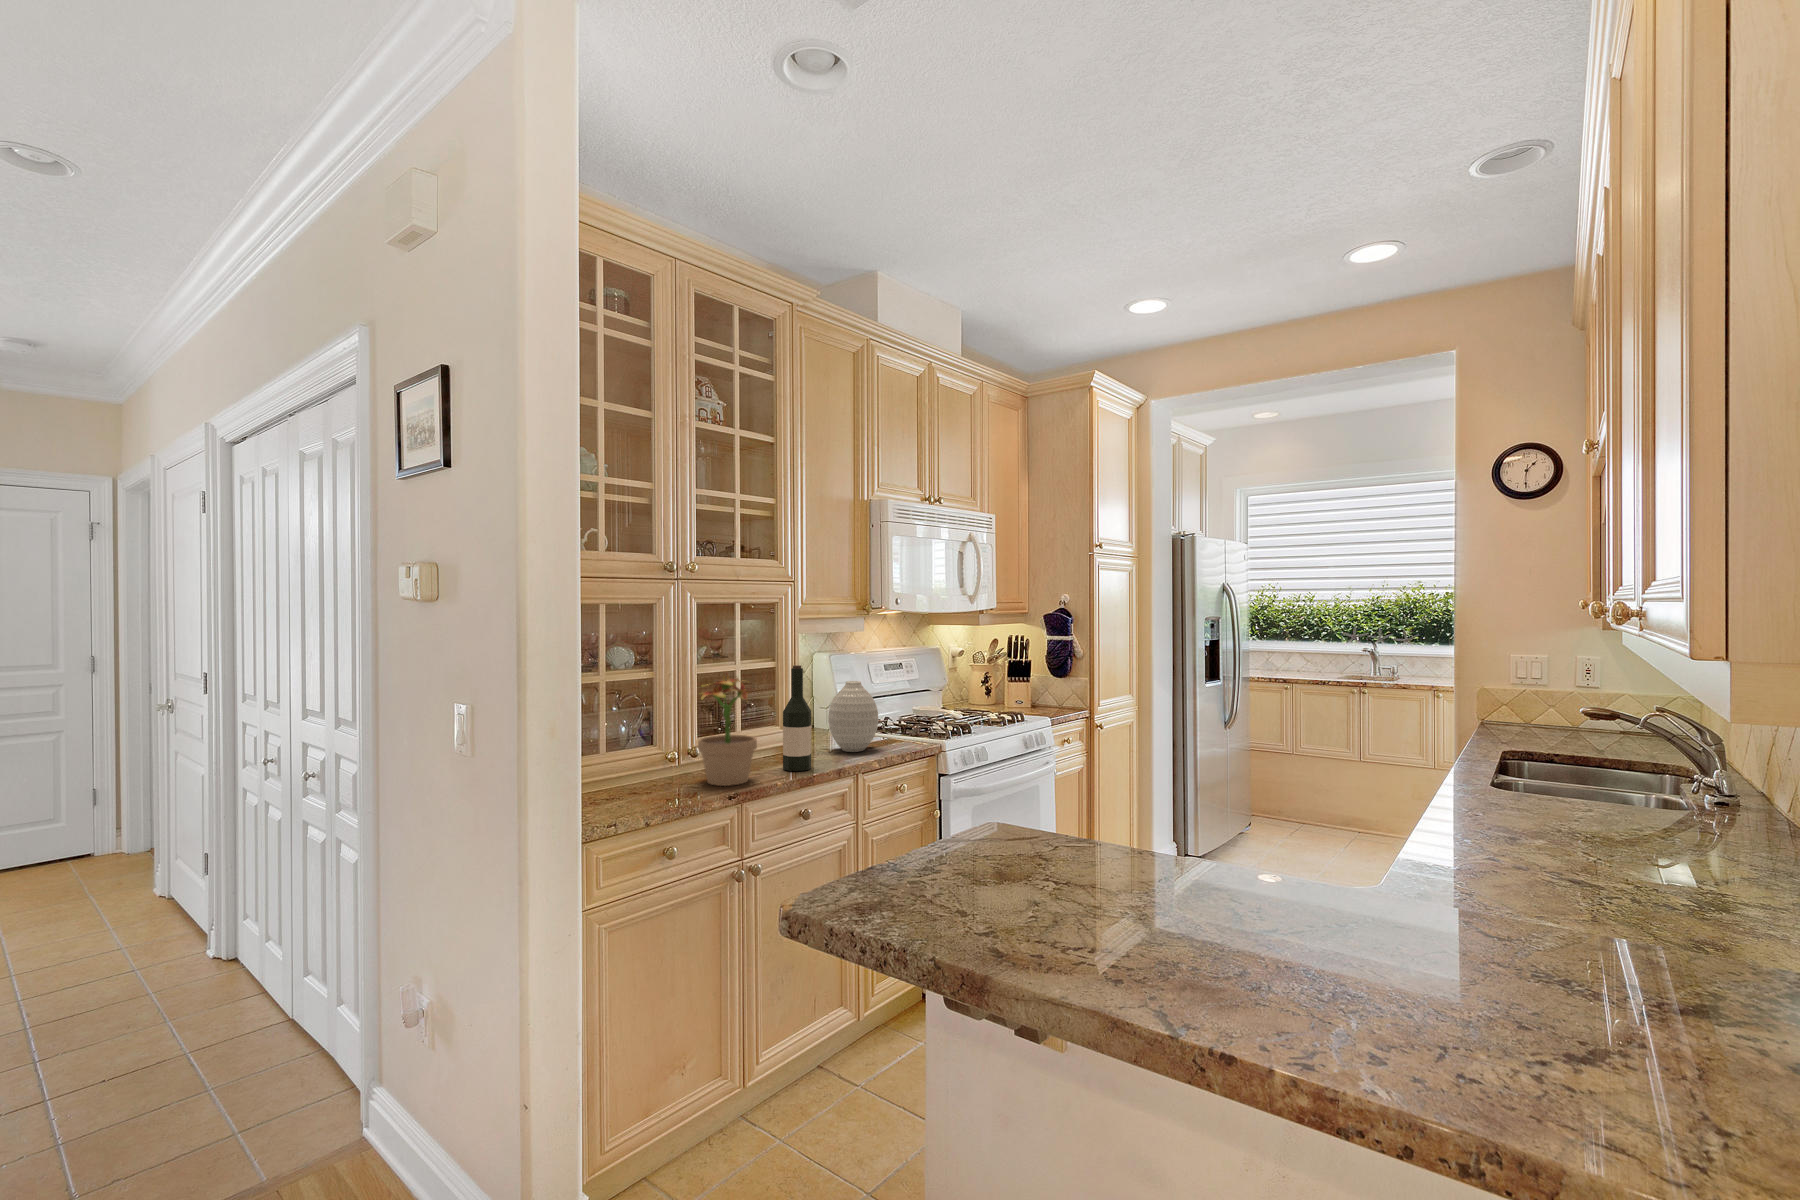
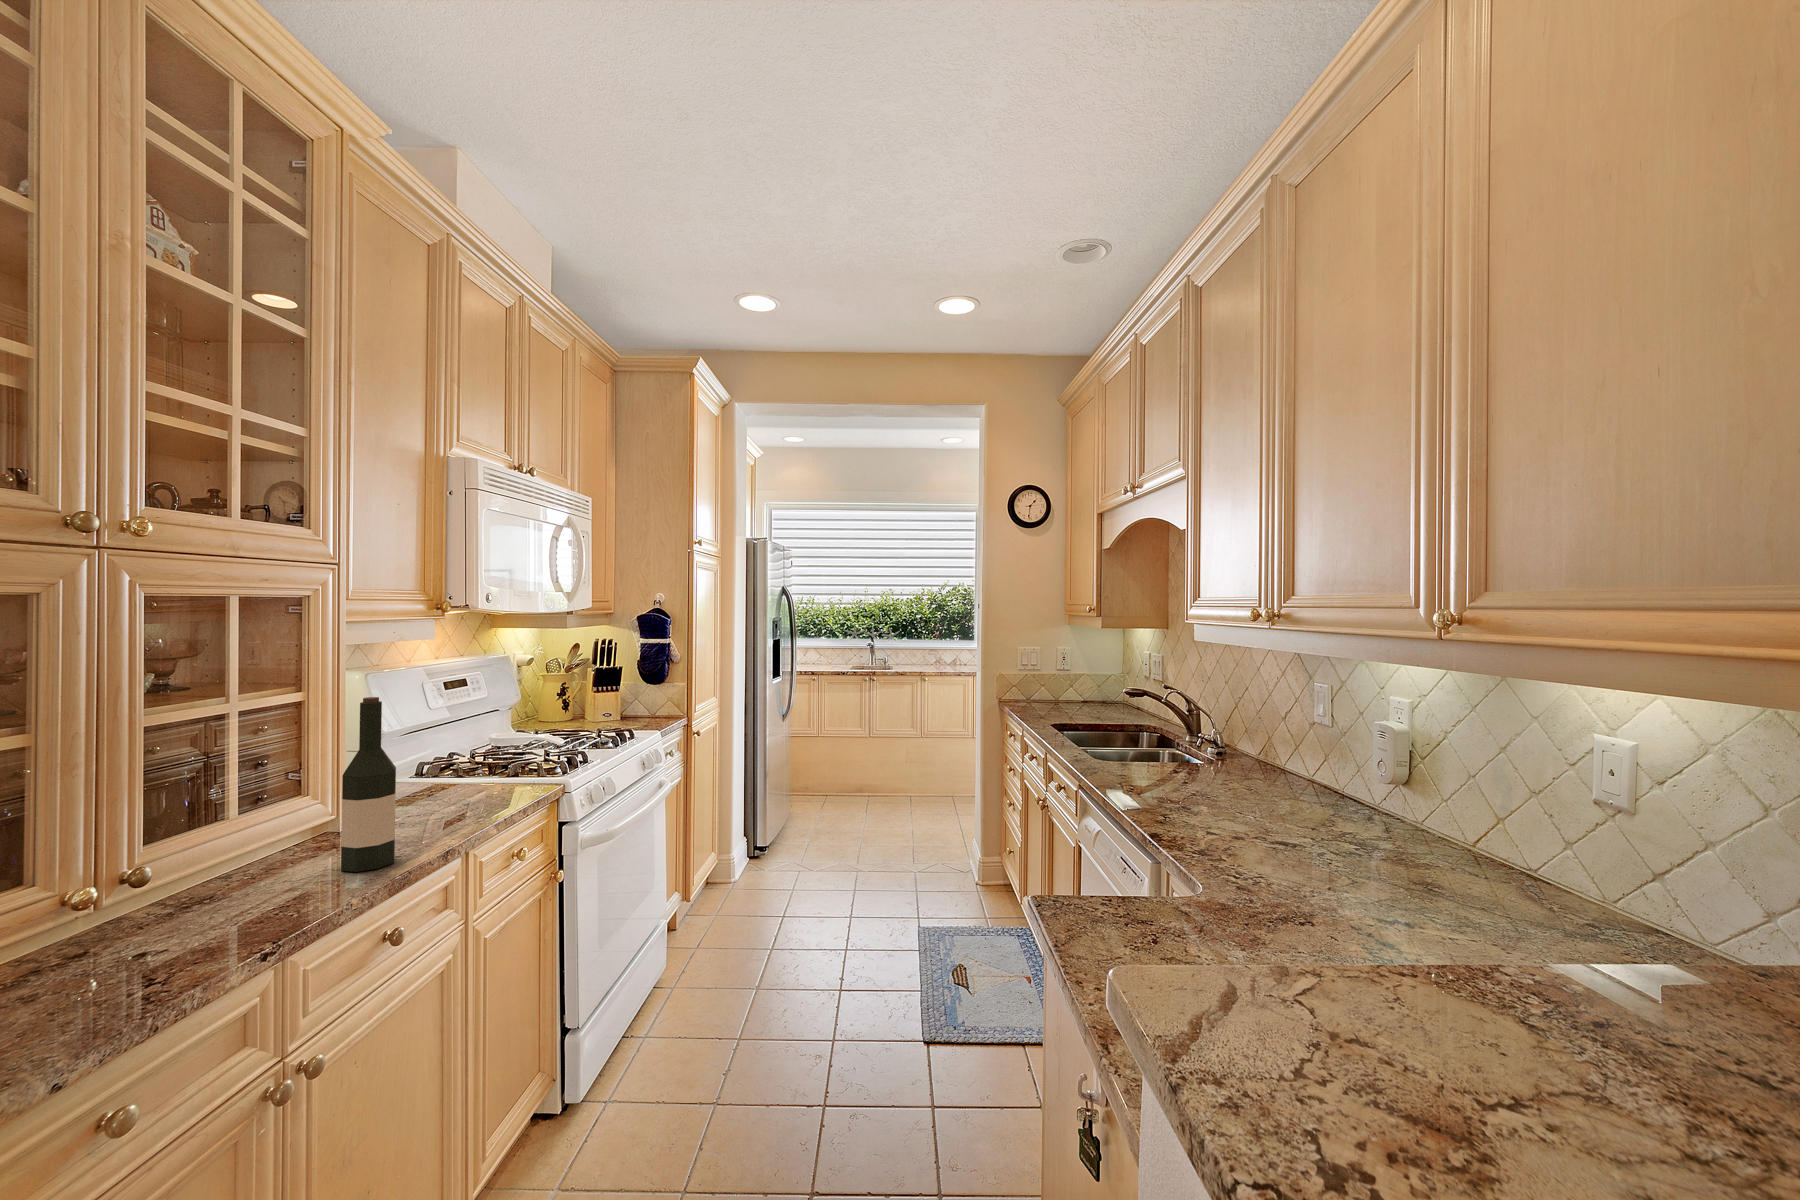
potted plant: present [698,673,757,786] -> none [162,720,304,937]
vase: present [828,681,878,752] -> none [399,712,484,817]

